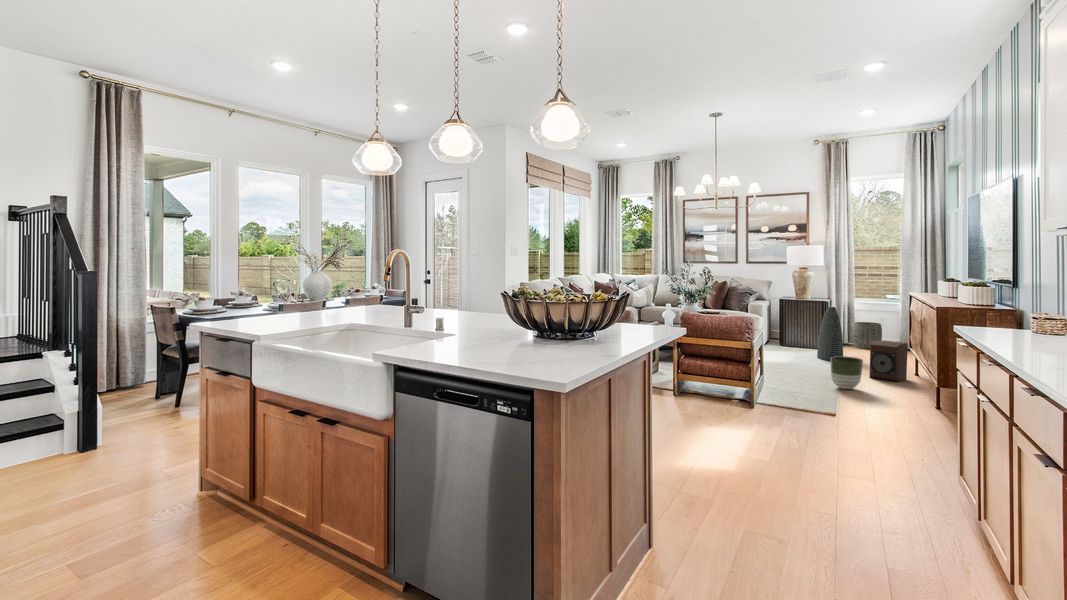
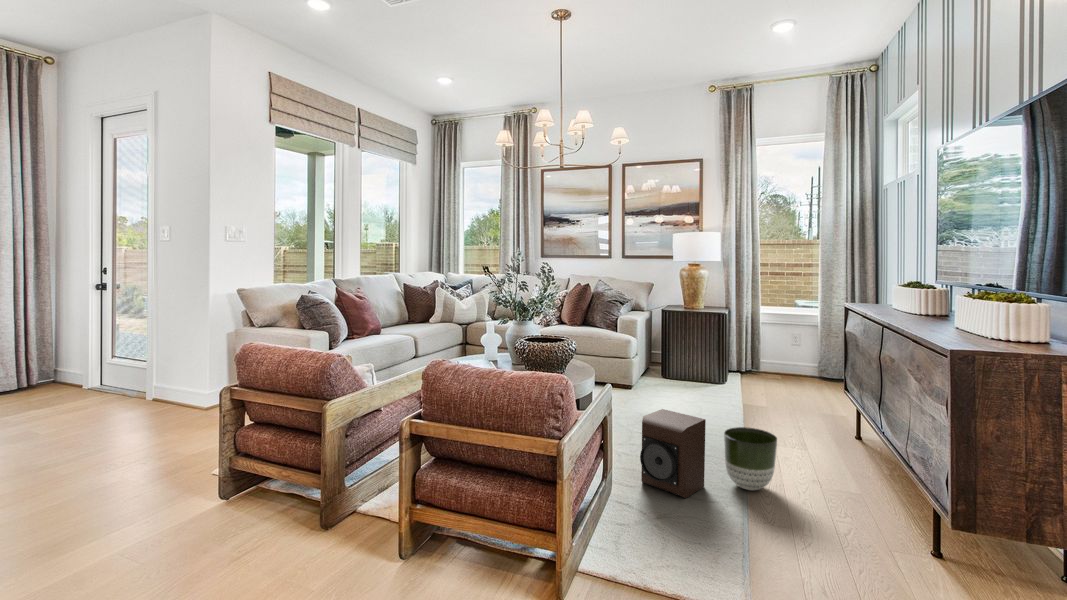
air purifier: present [817,307,843,360] -> none [710,324,745,405]
woven basket: present [853,322,882,349] -> none [758,338,795,377]
speaker: present [869,340,908,382] -> present [640,409,706,498]

